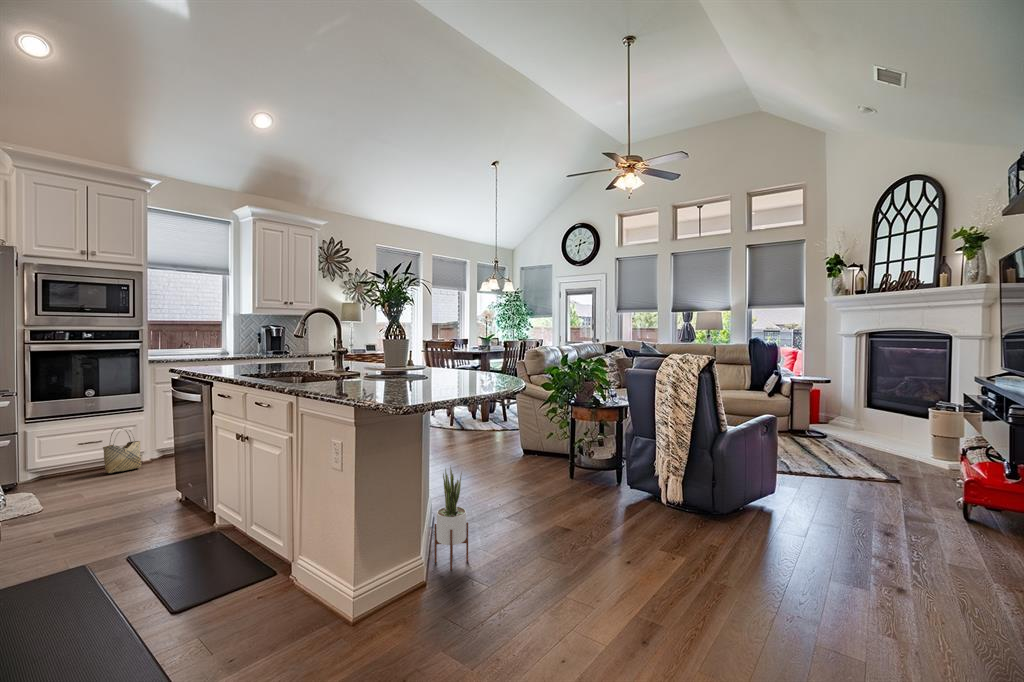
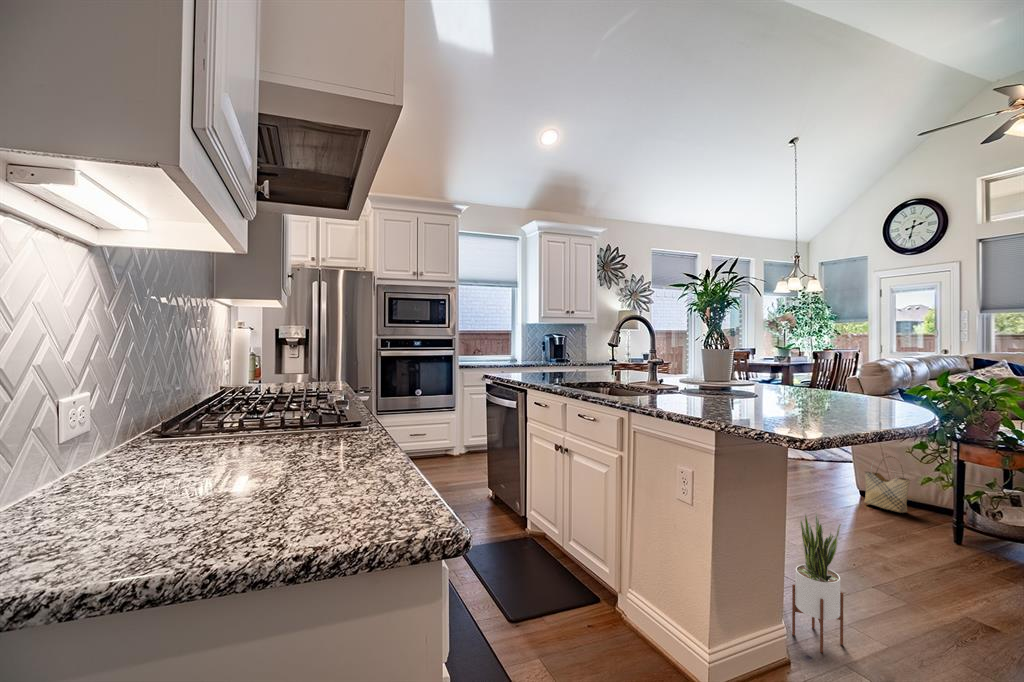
woven basket: present [103,428,141,473] -> present [864,457,910,513]

